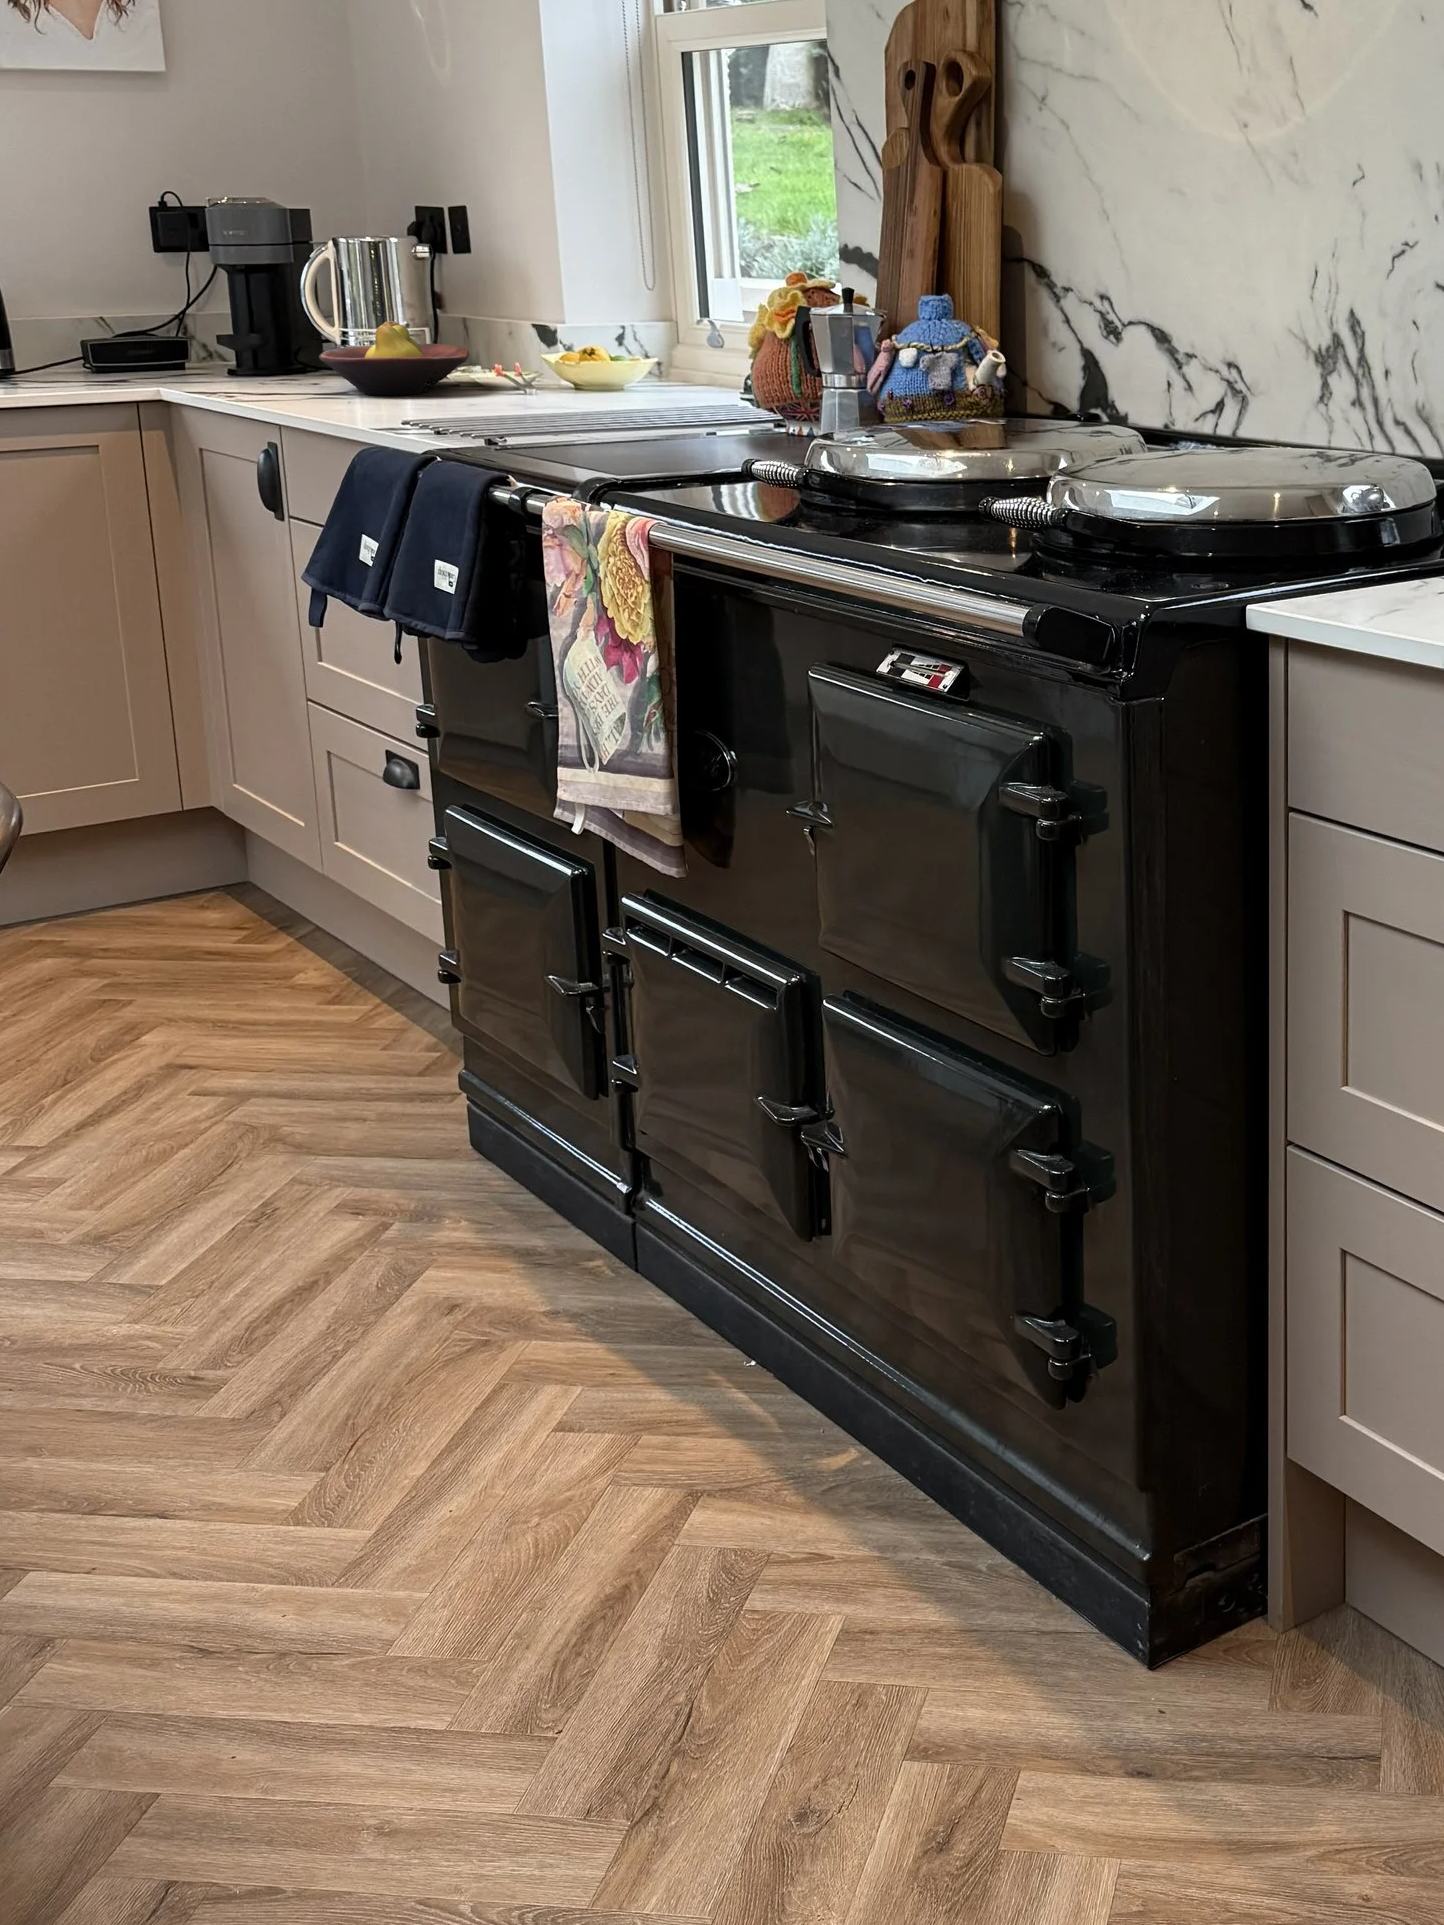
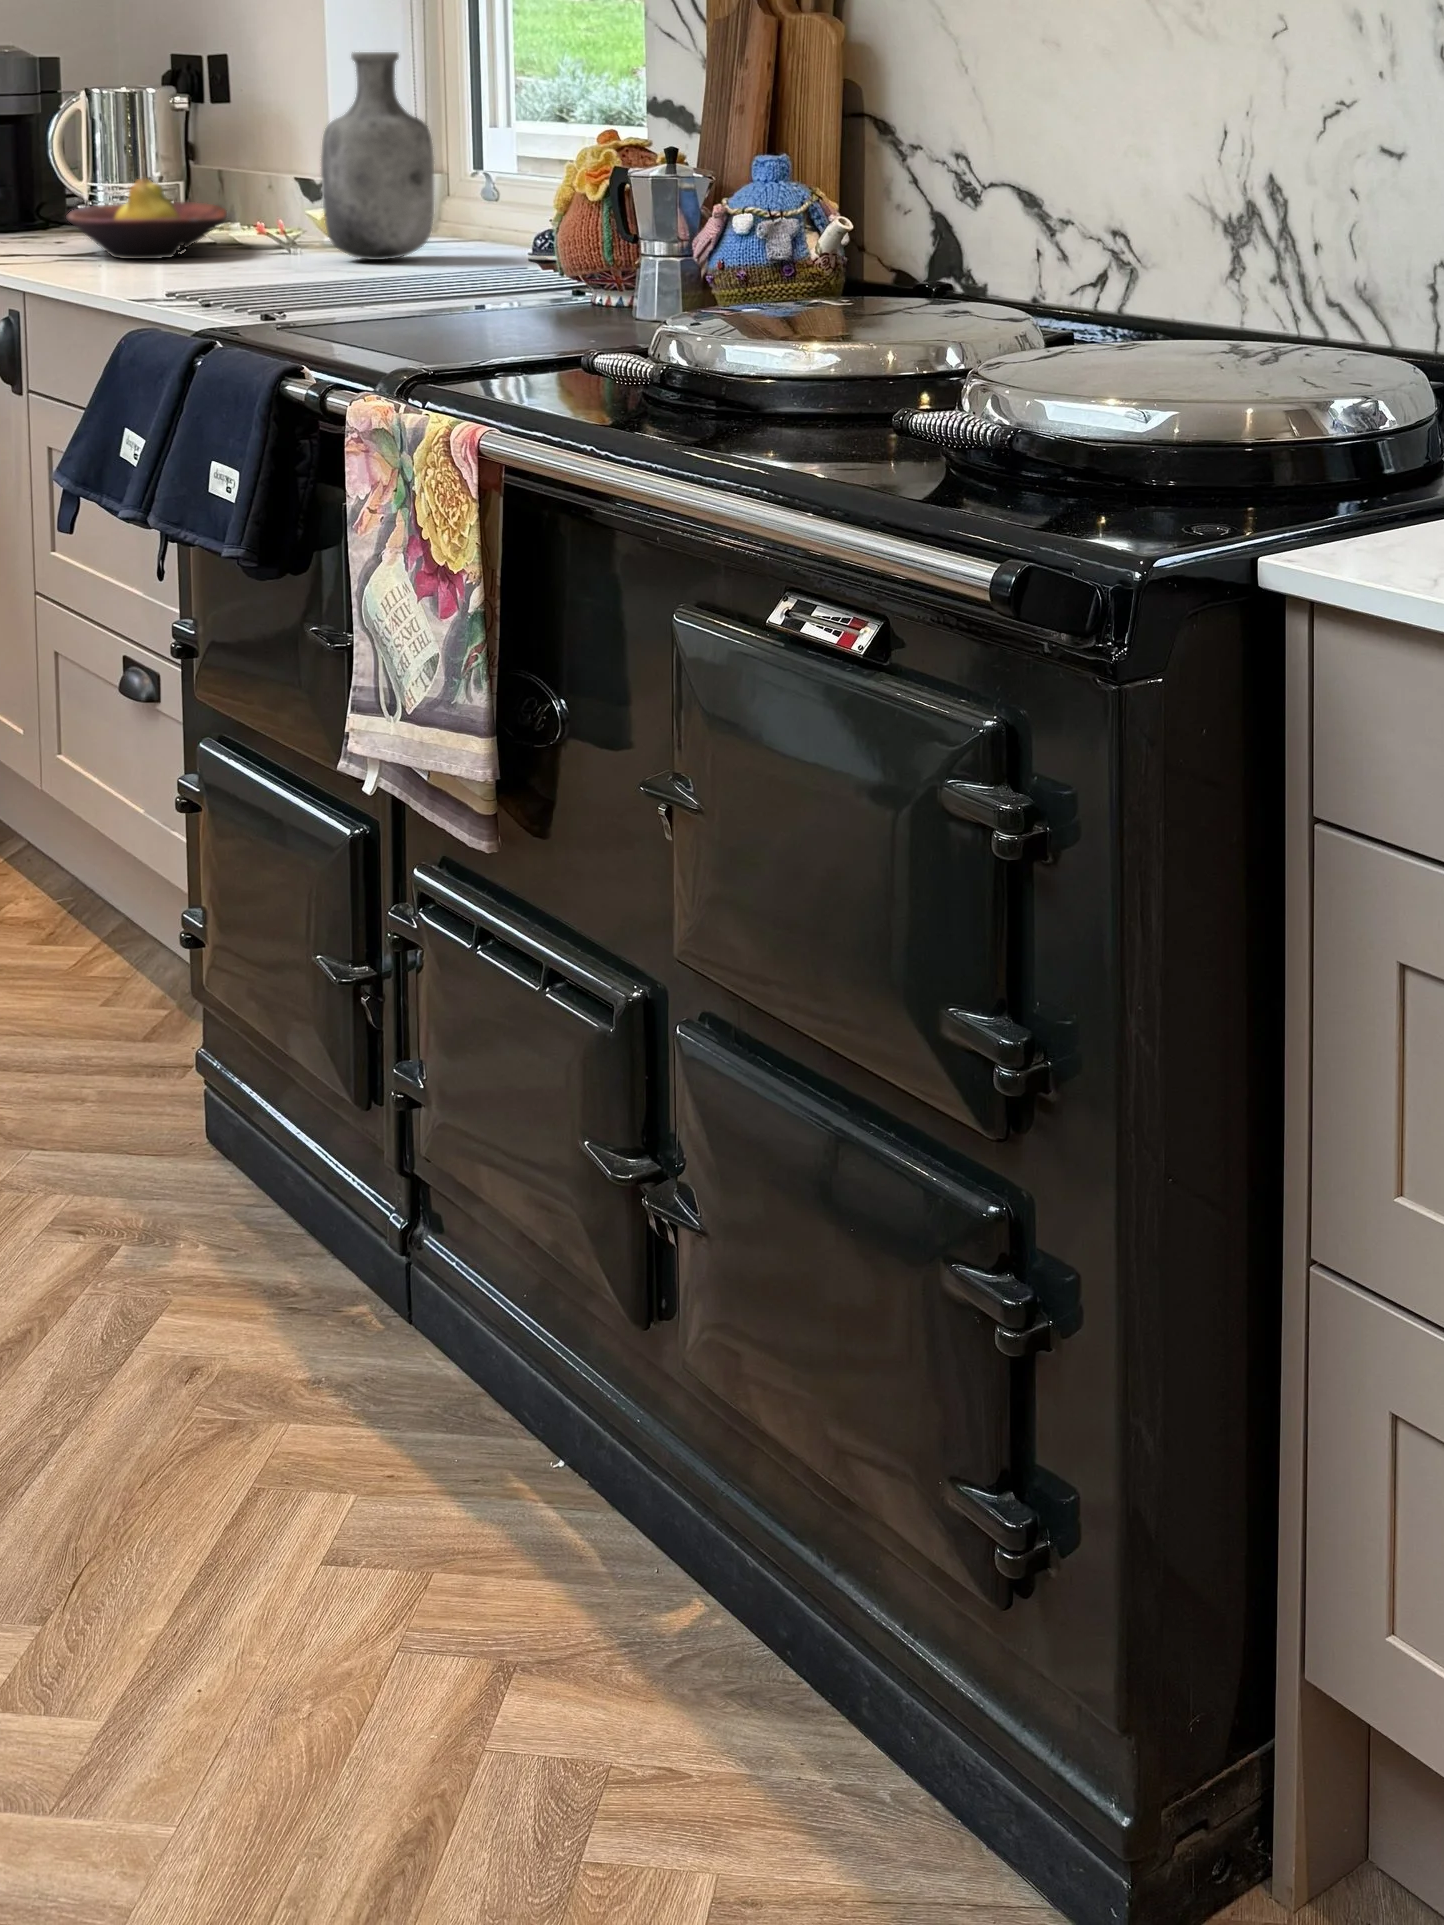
vase: none [551,202,656,395] -> present [321,52,434,260]

